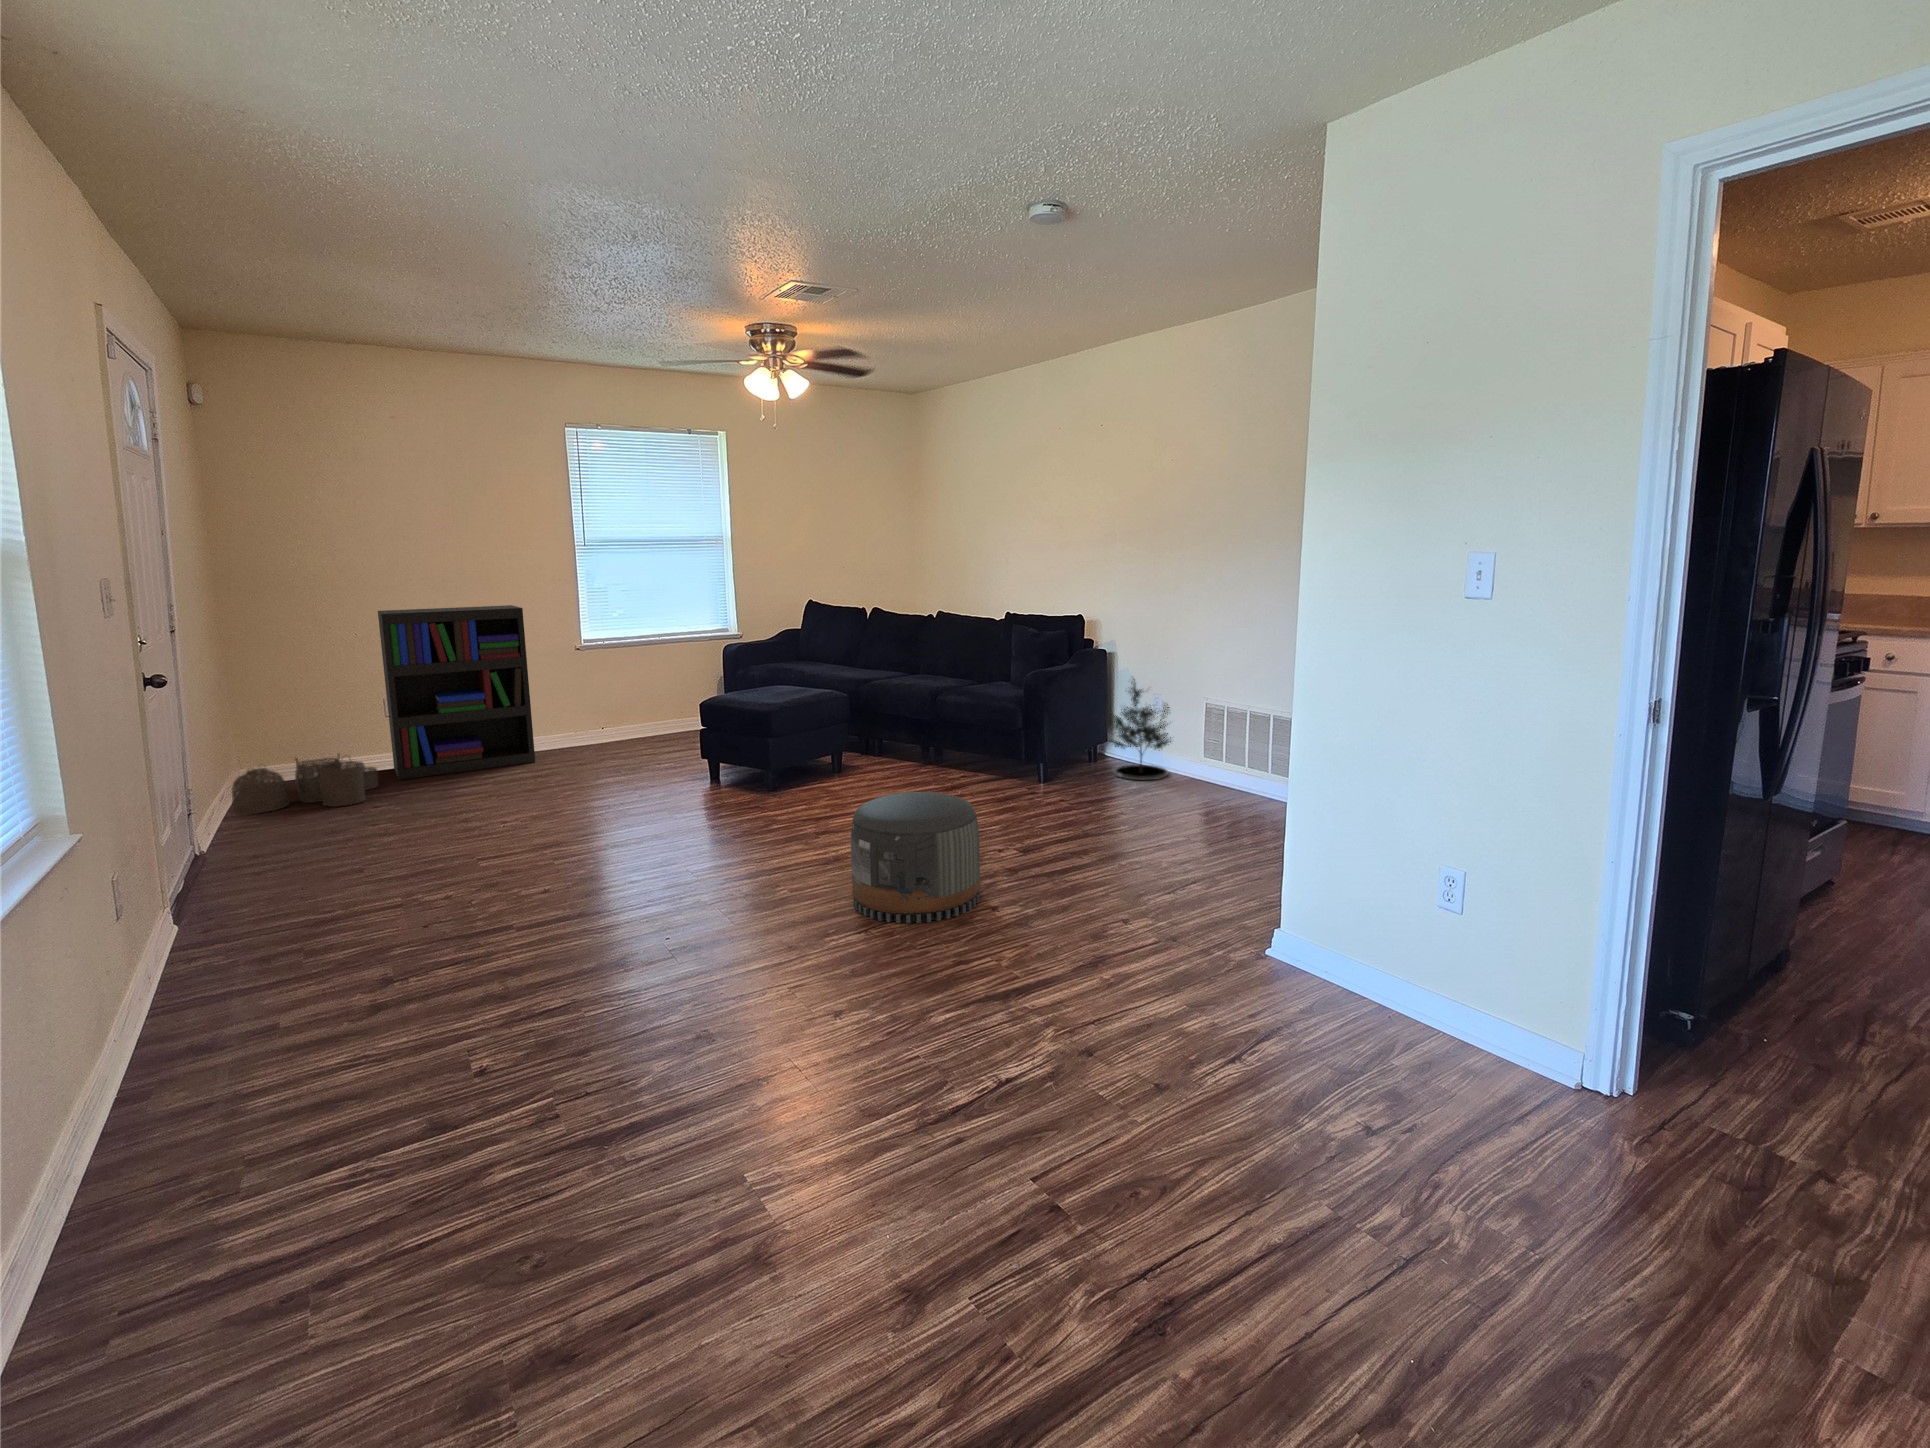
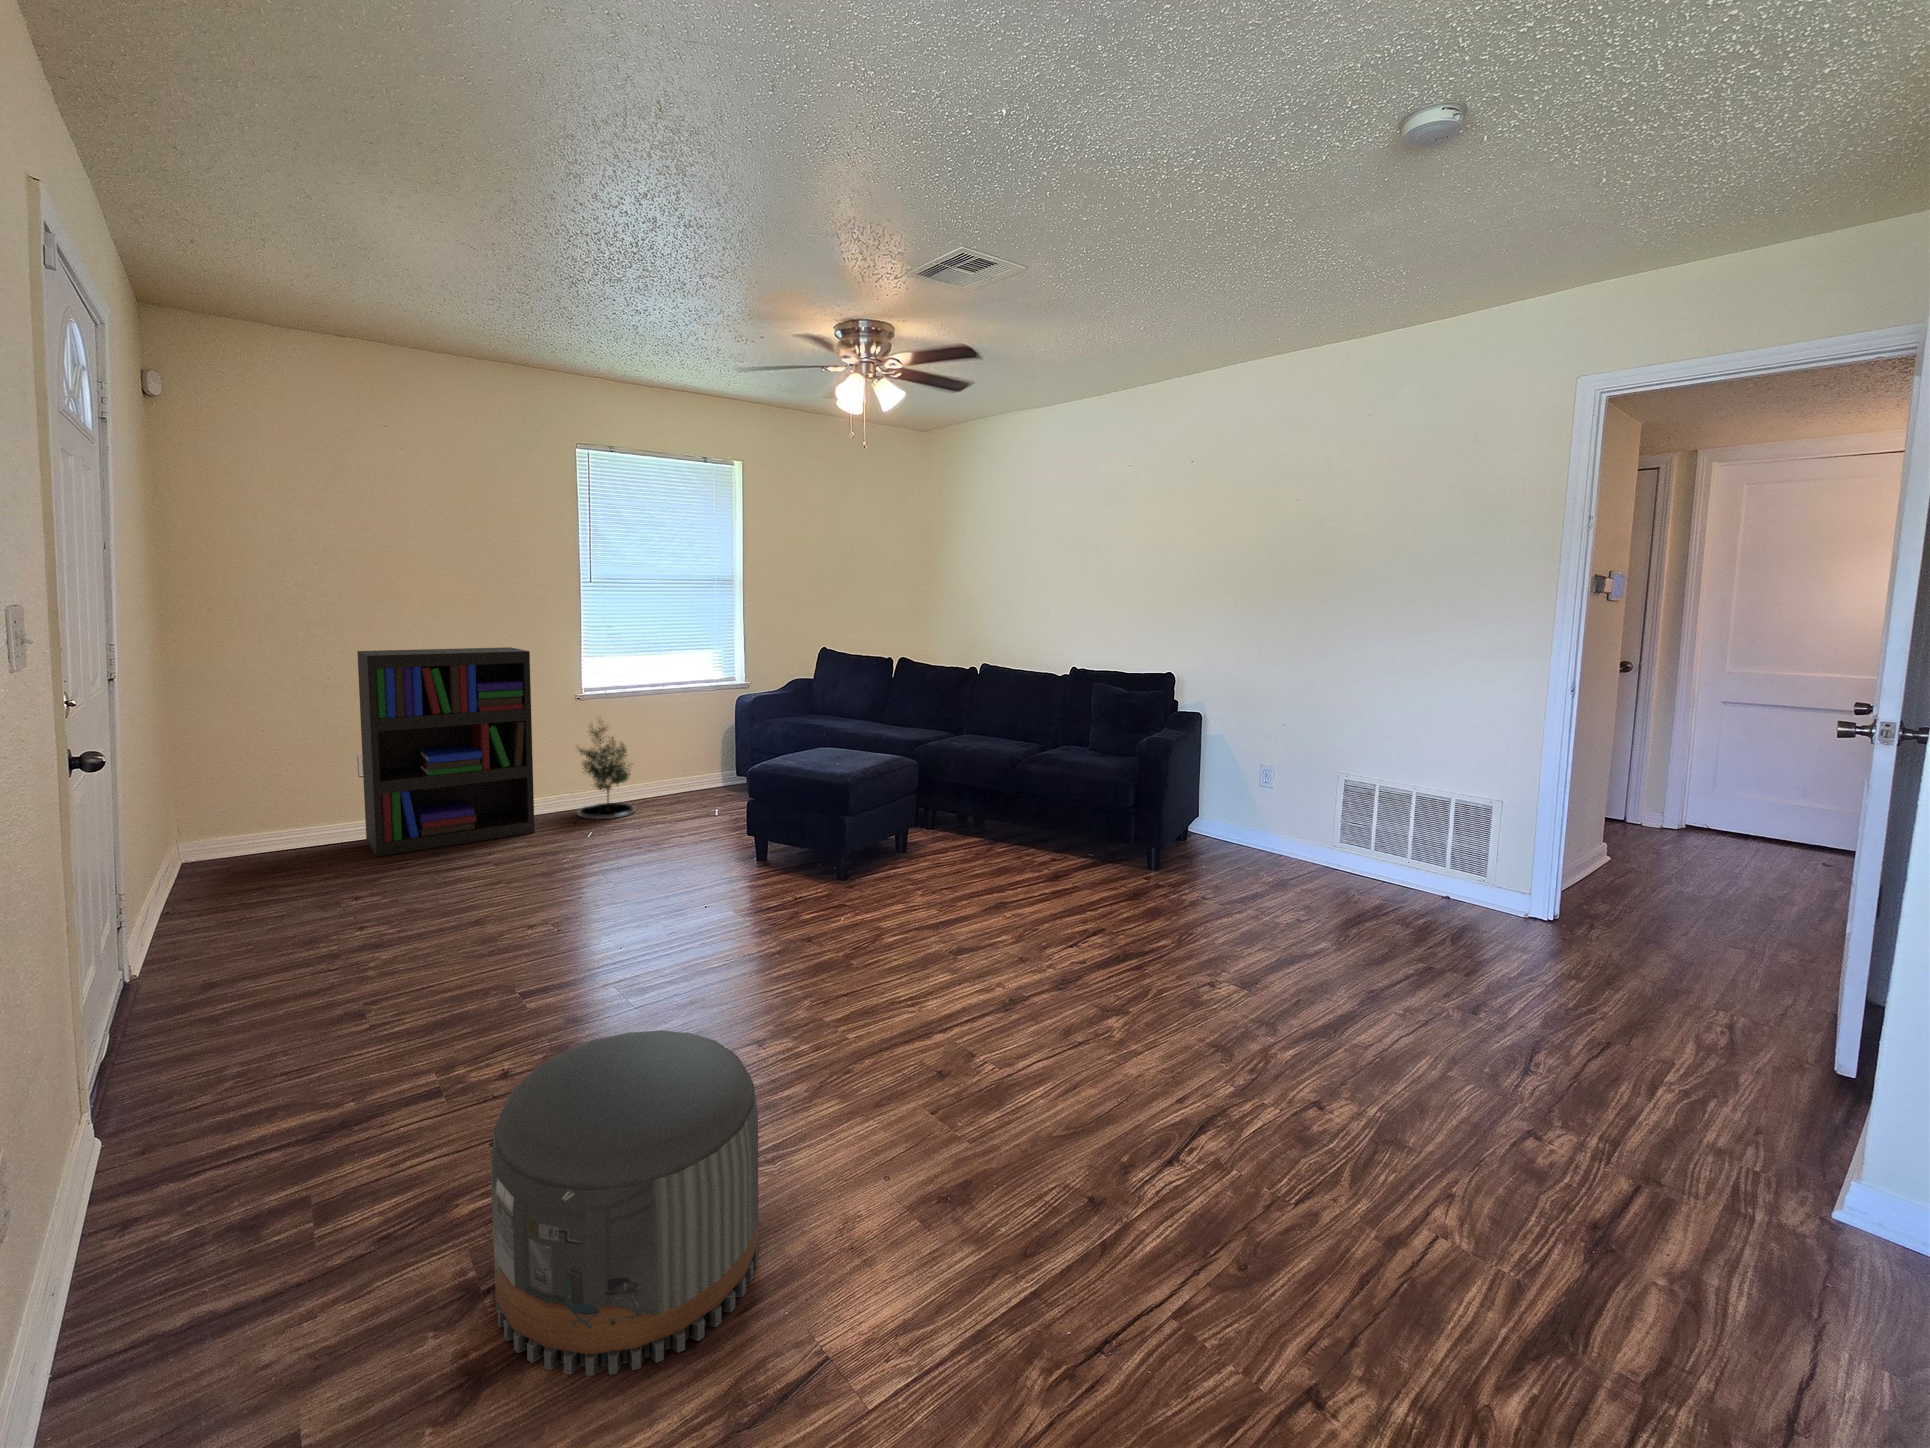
potted tree: present [1110,678,1171,780] -> present [577,721,635,819]
woven basket: present [232,754,378,815] -> none [172,828,354,911]
pouf: present [851,792,980,923] -> present [491,1030,759,1376]

